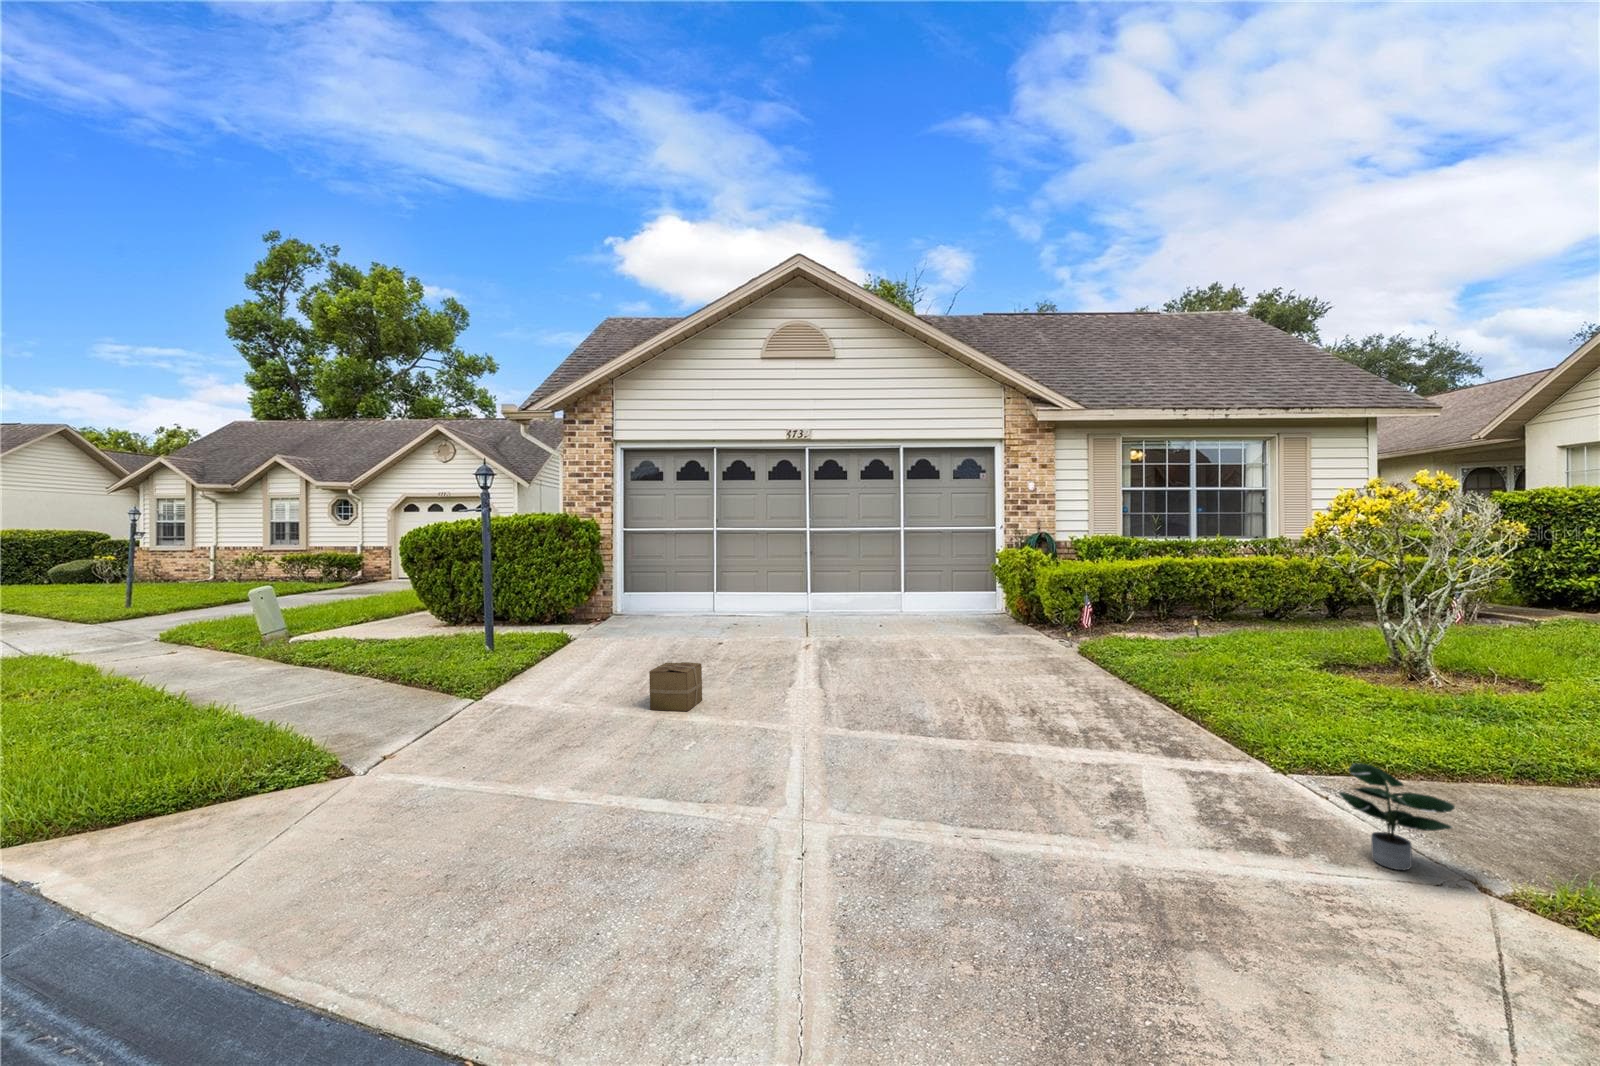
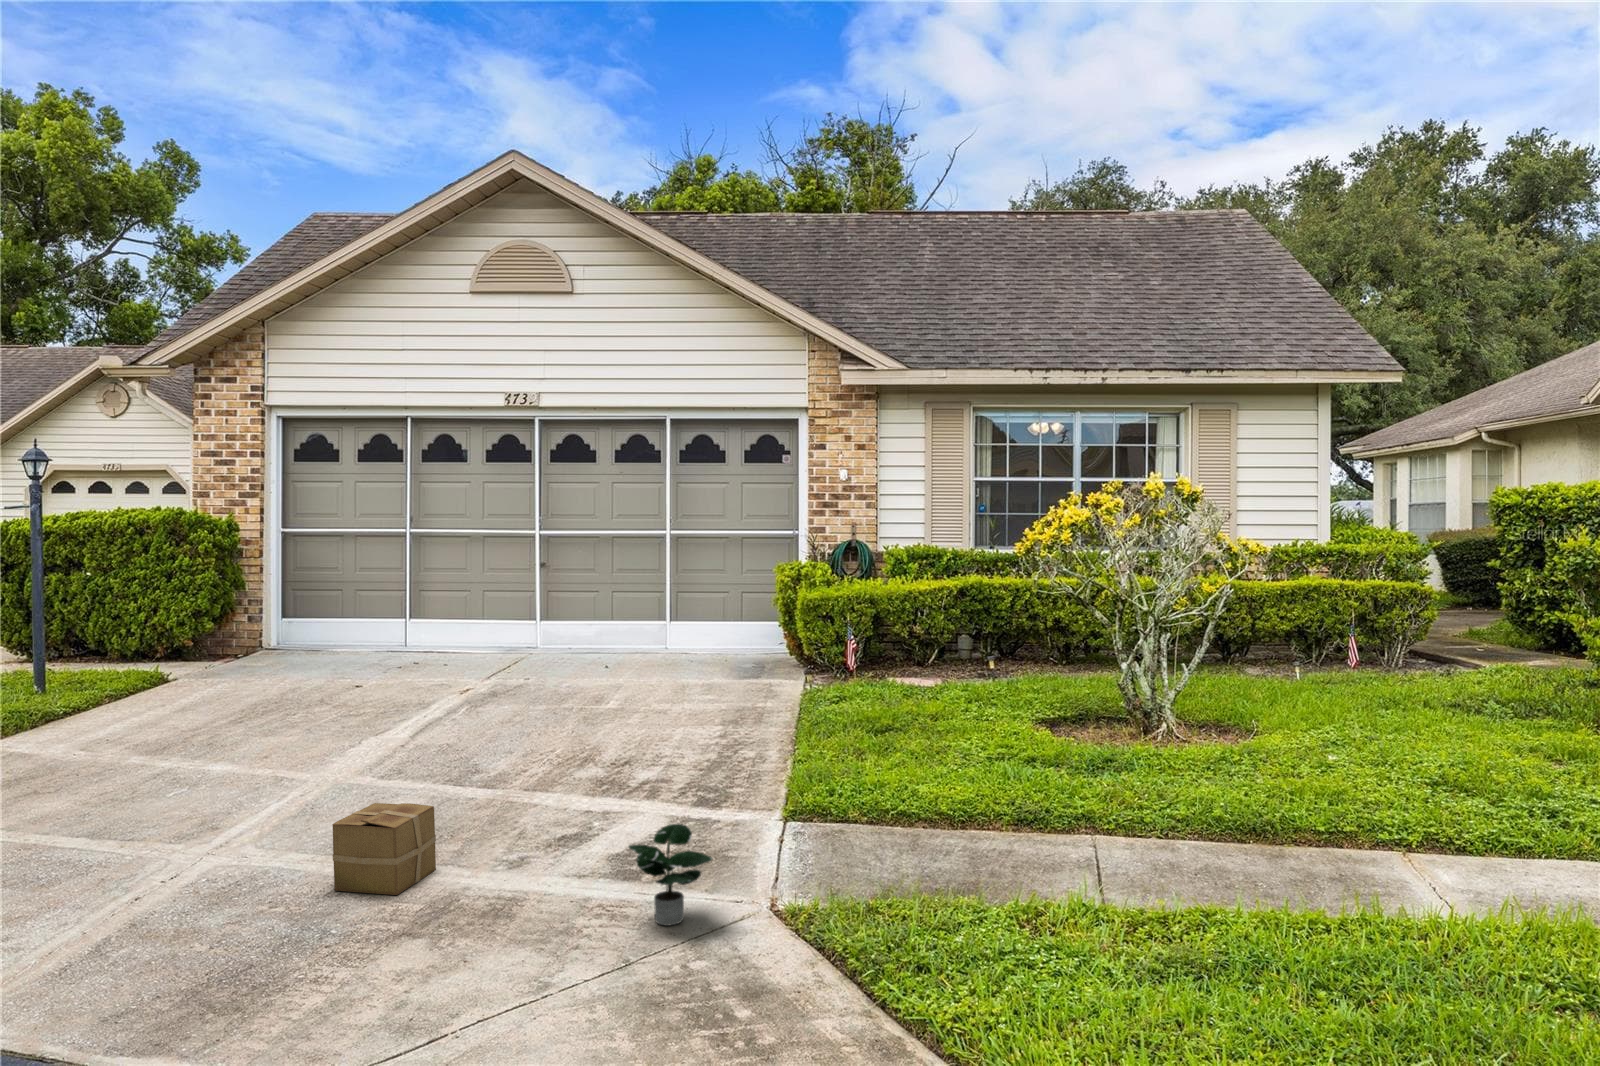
cardboard box: present [649,662,702,711] -> present [332,803,436,895]

